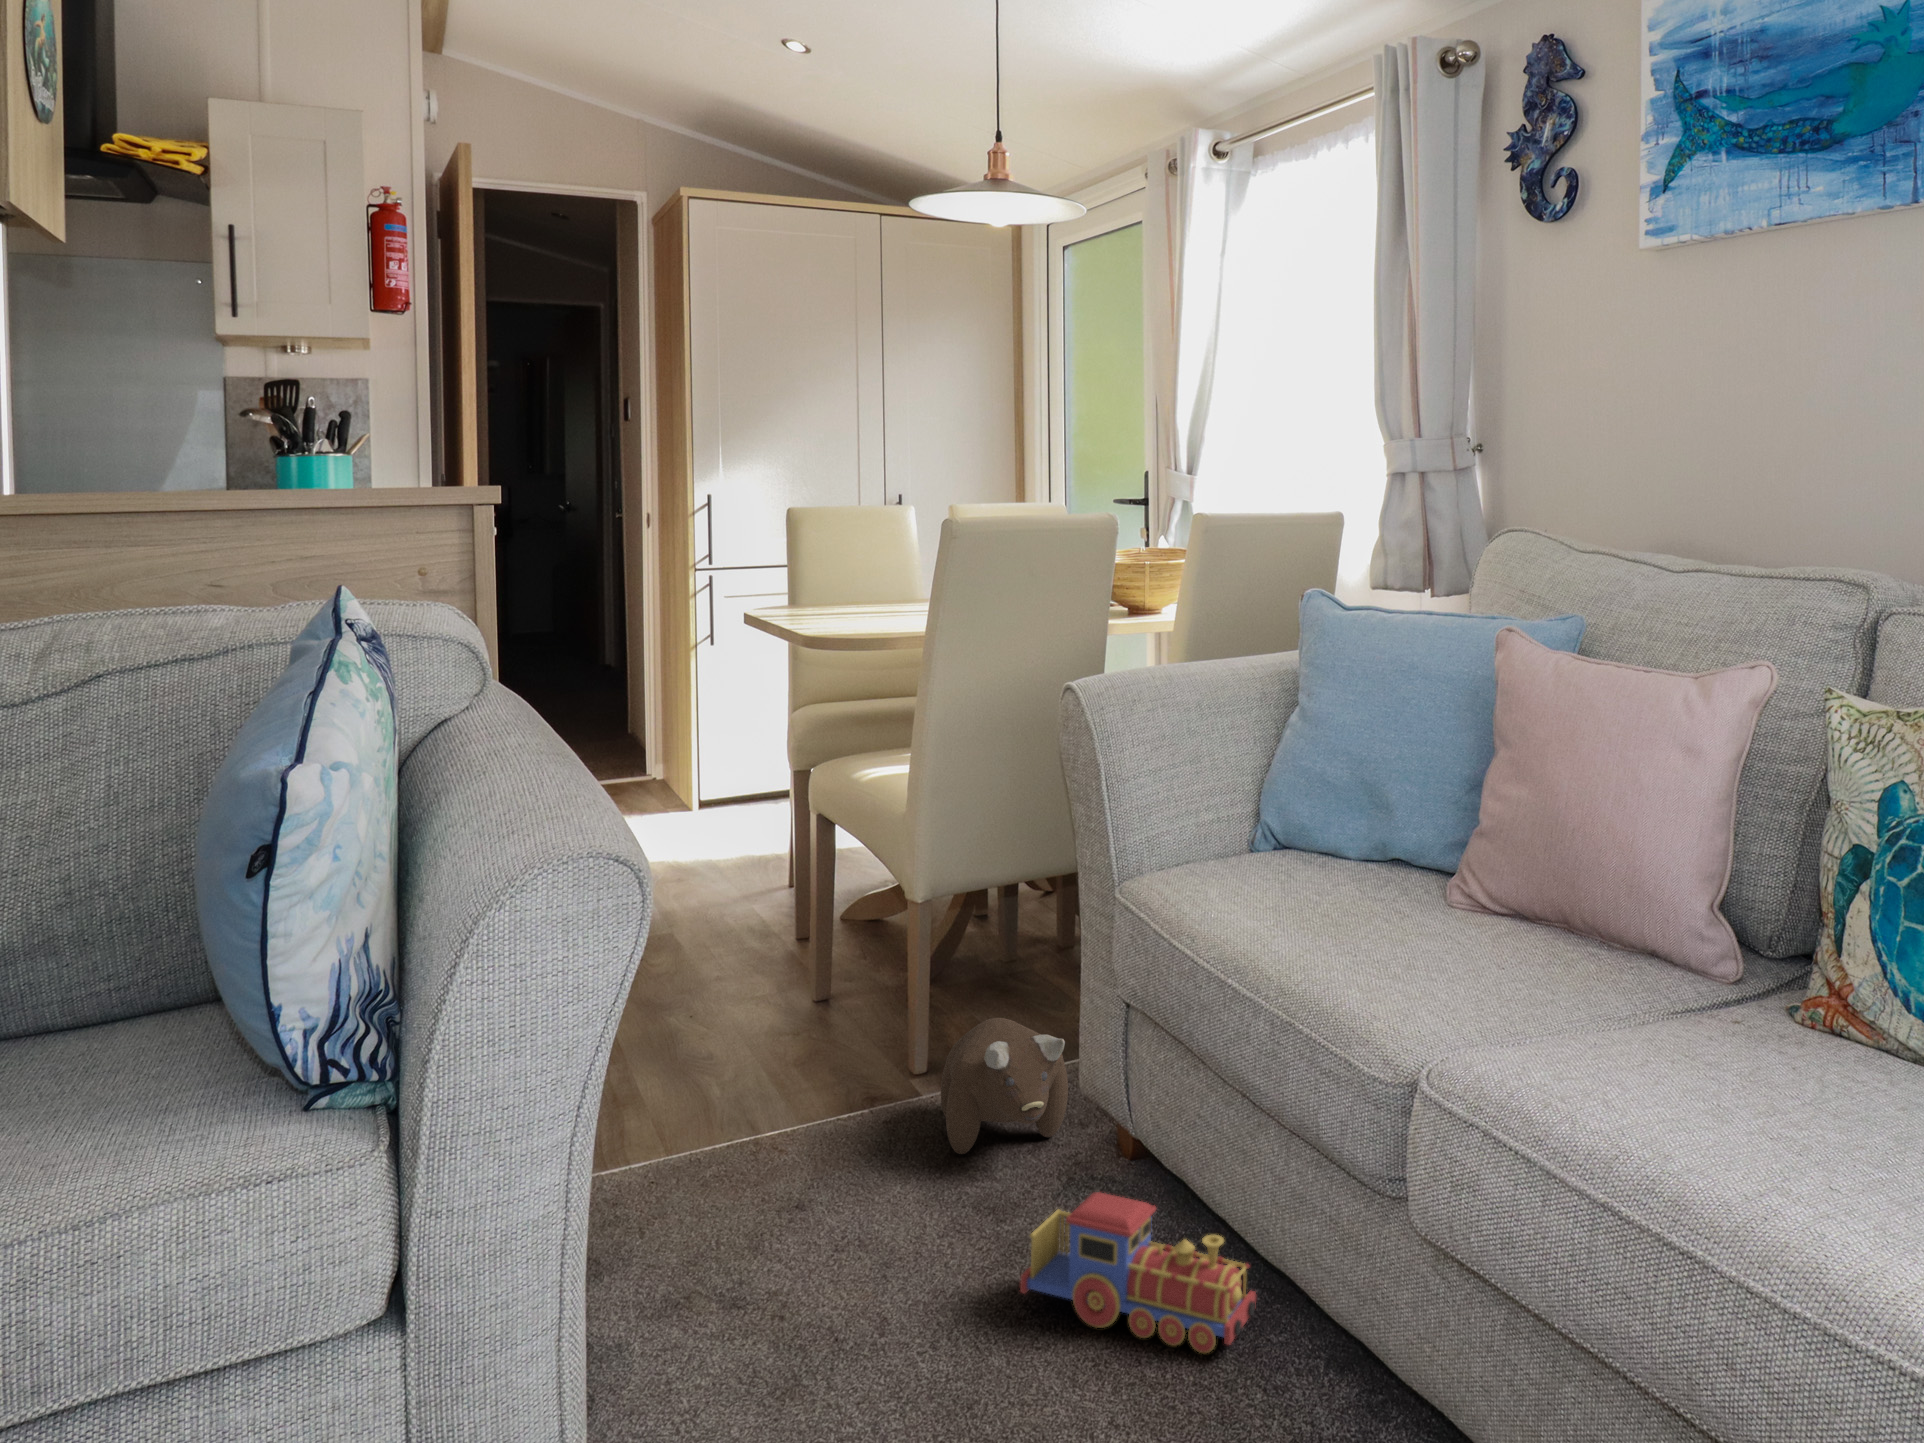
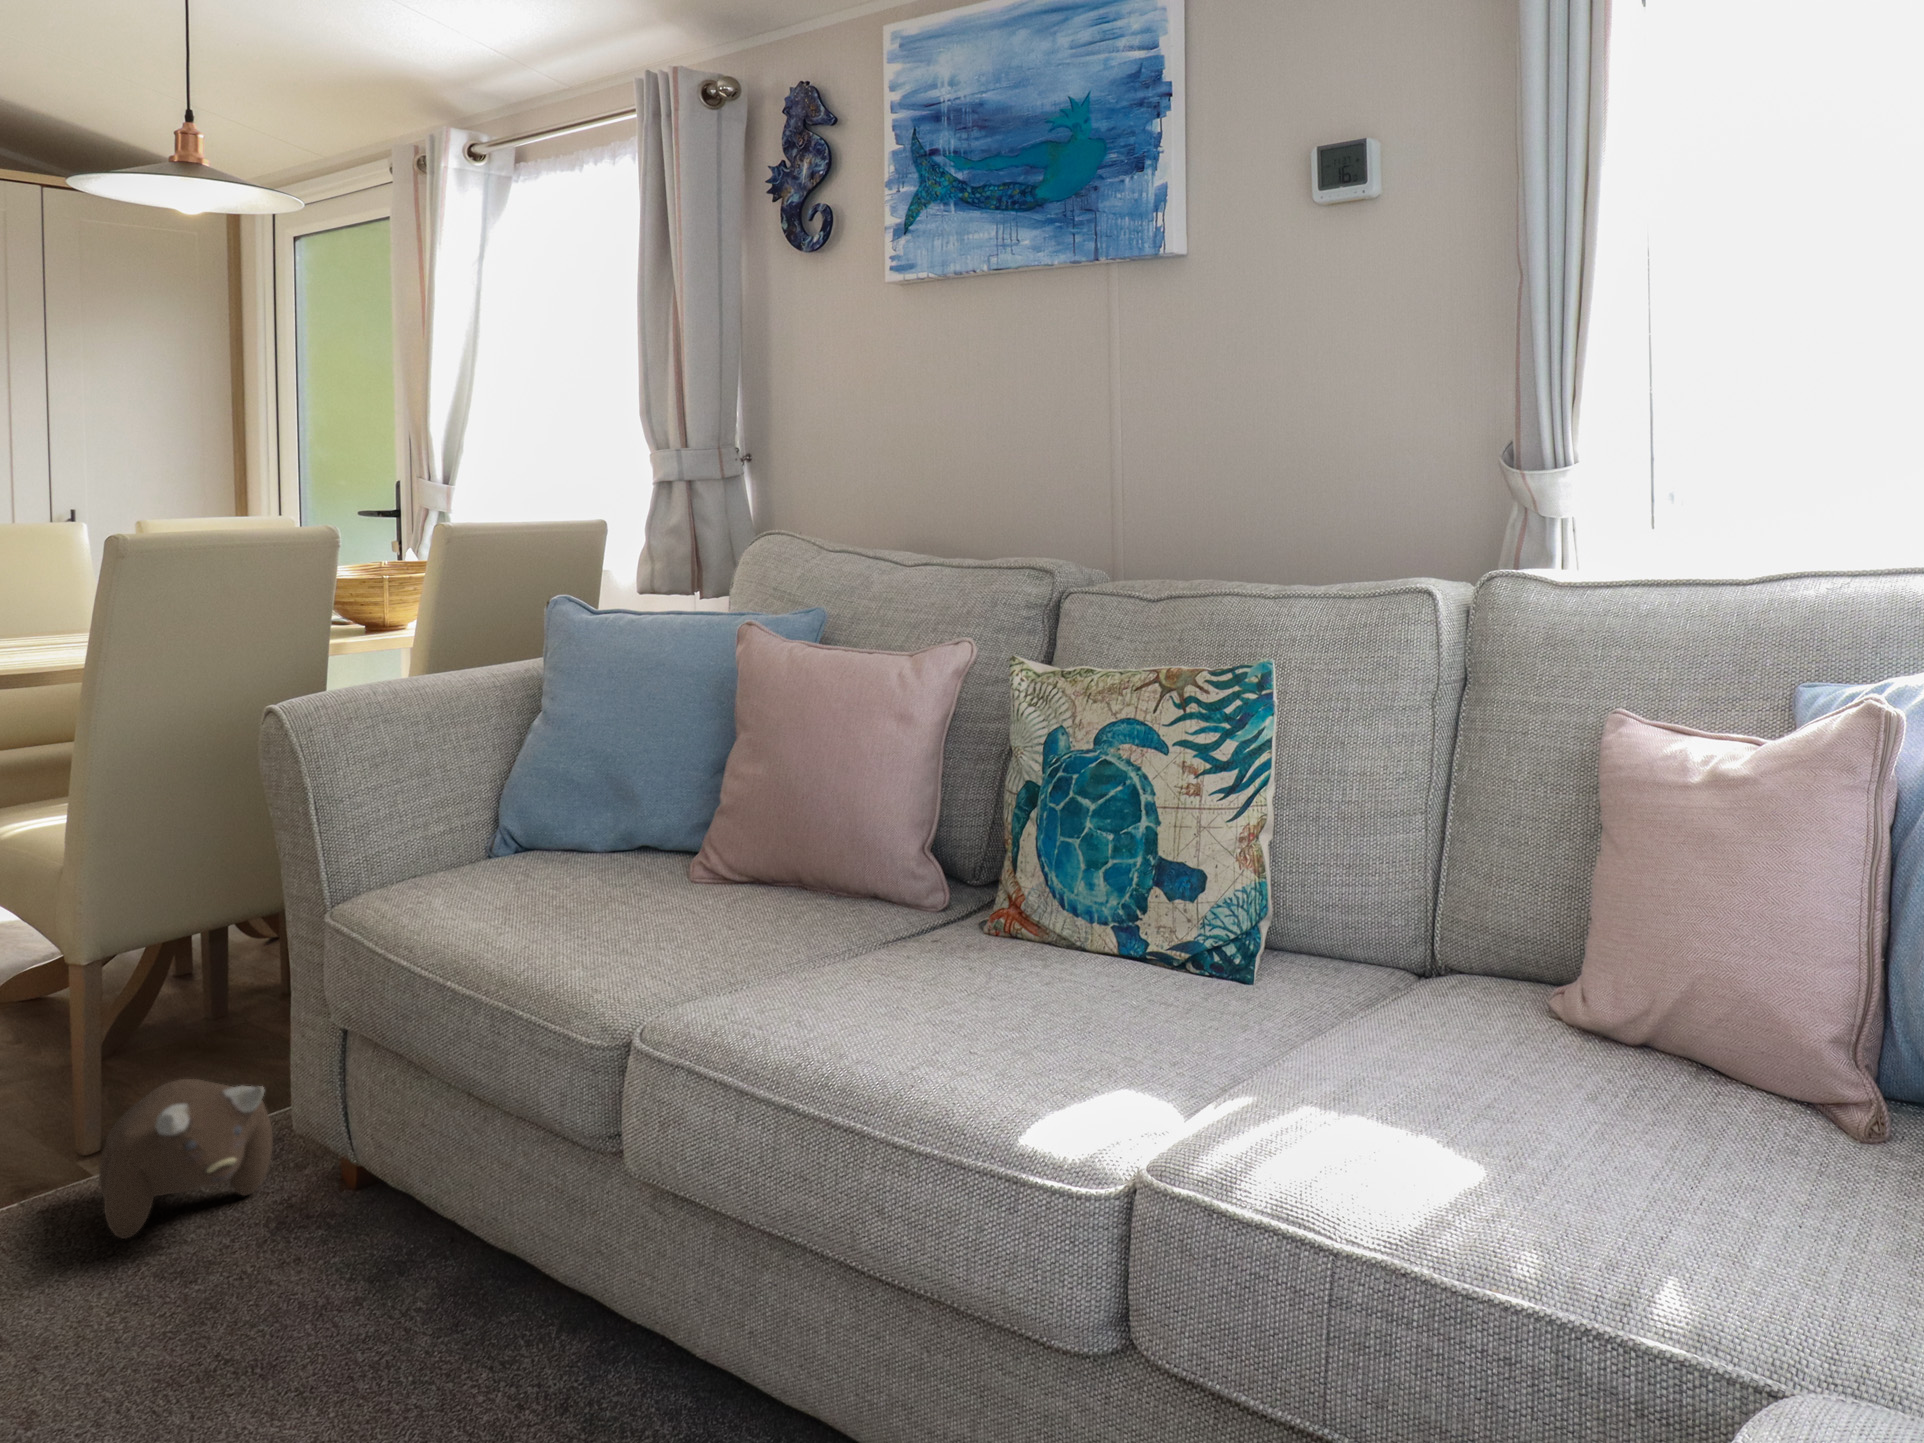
toy train: present [1020,1192,1256,1353] -> none [194,1231,484,1375]

